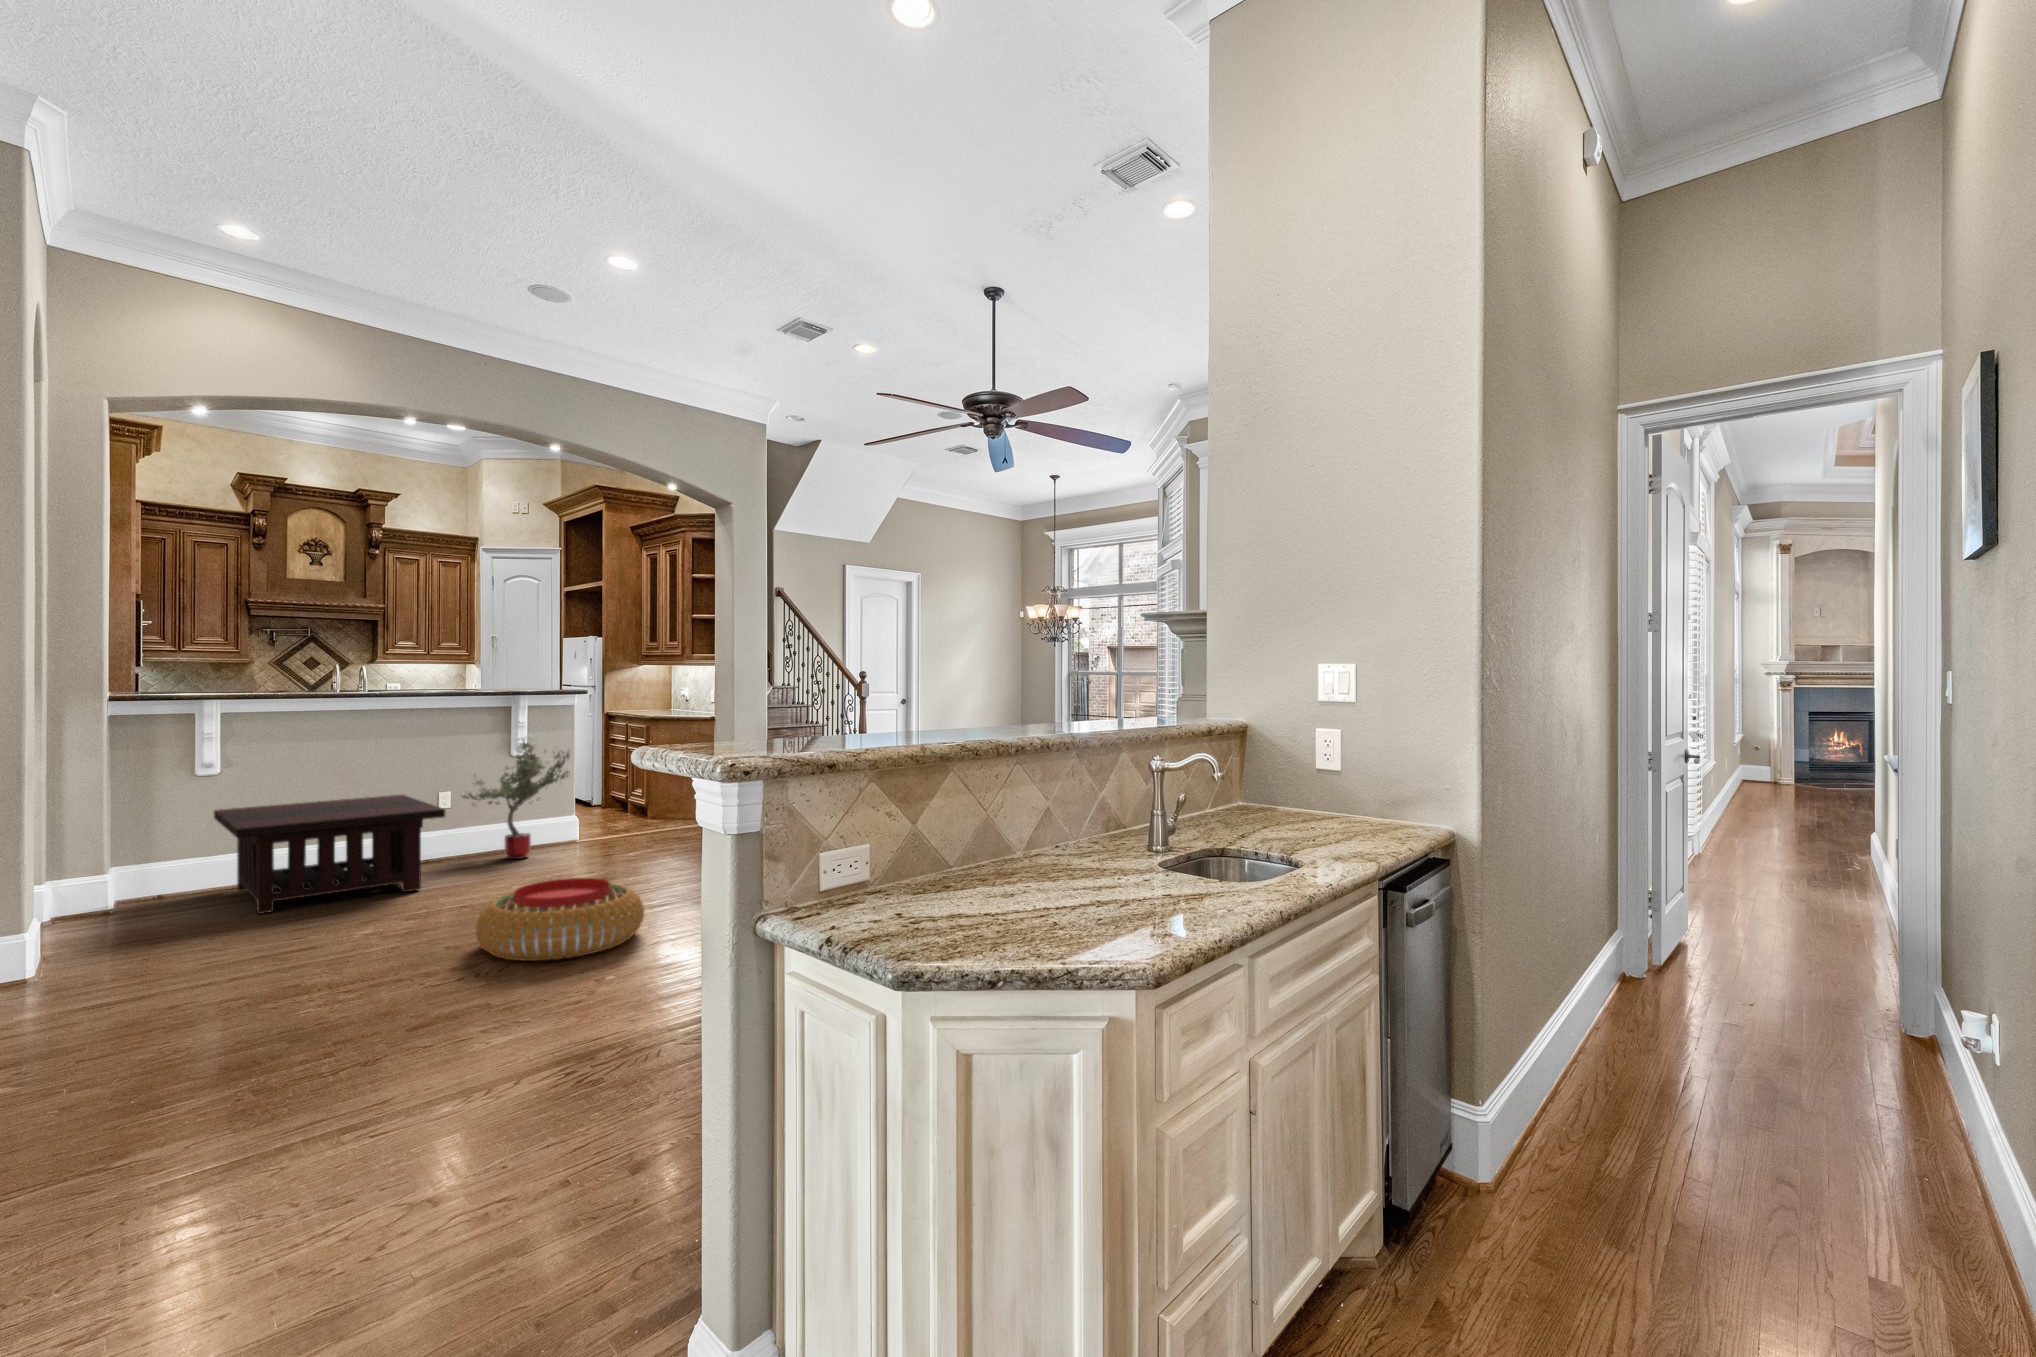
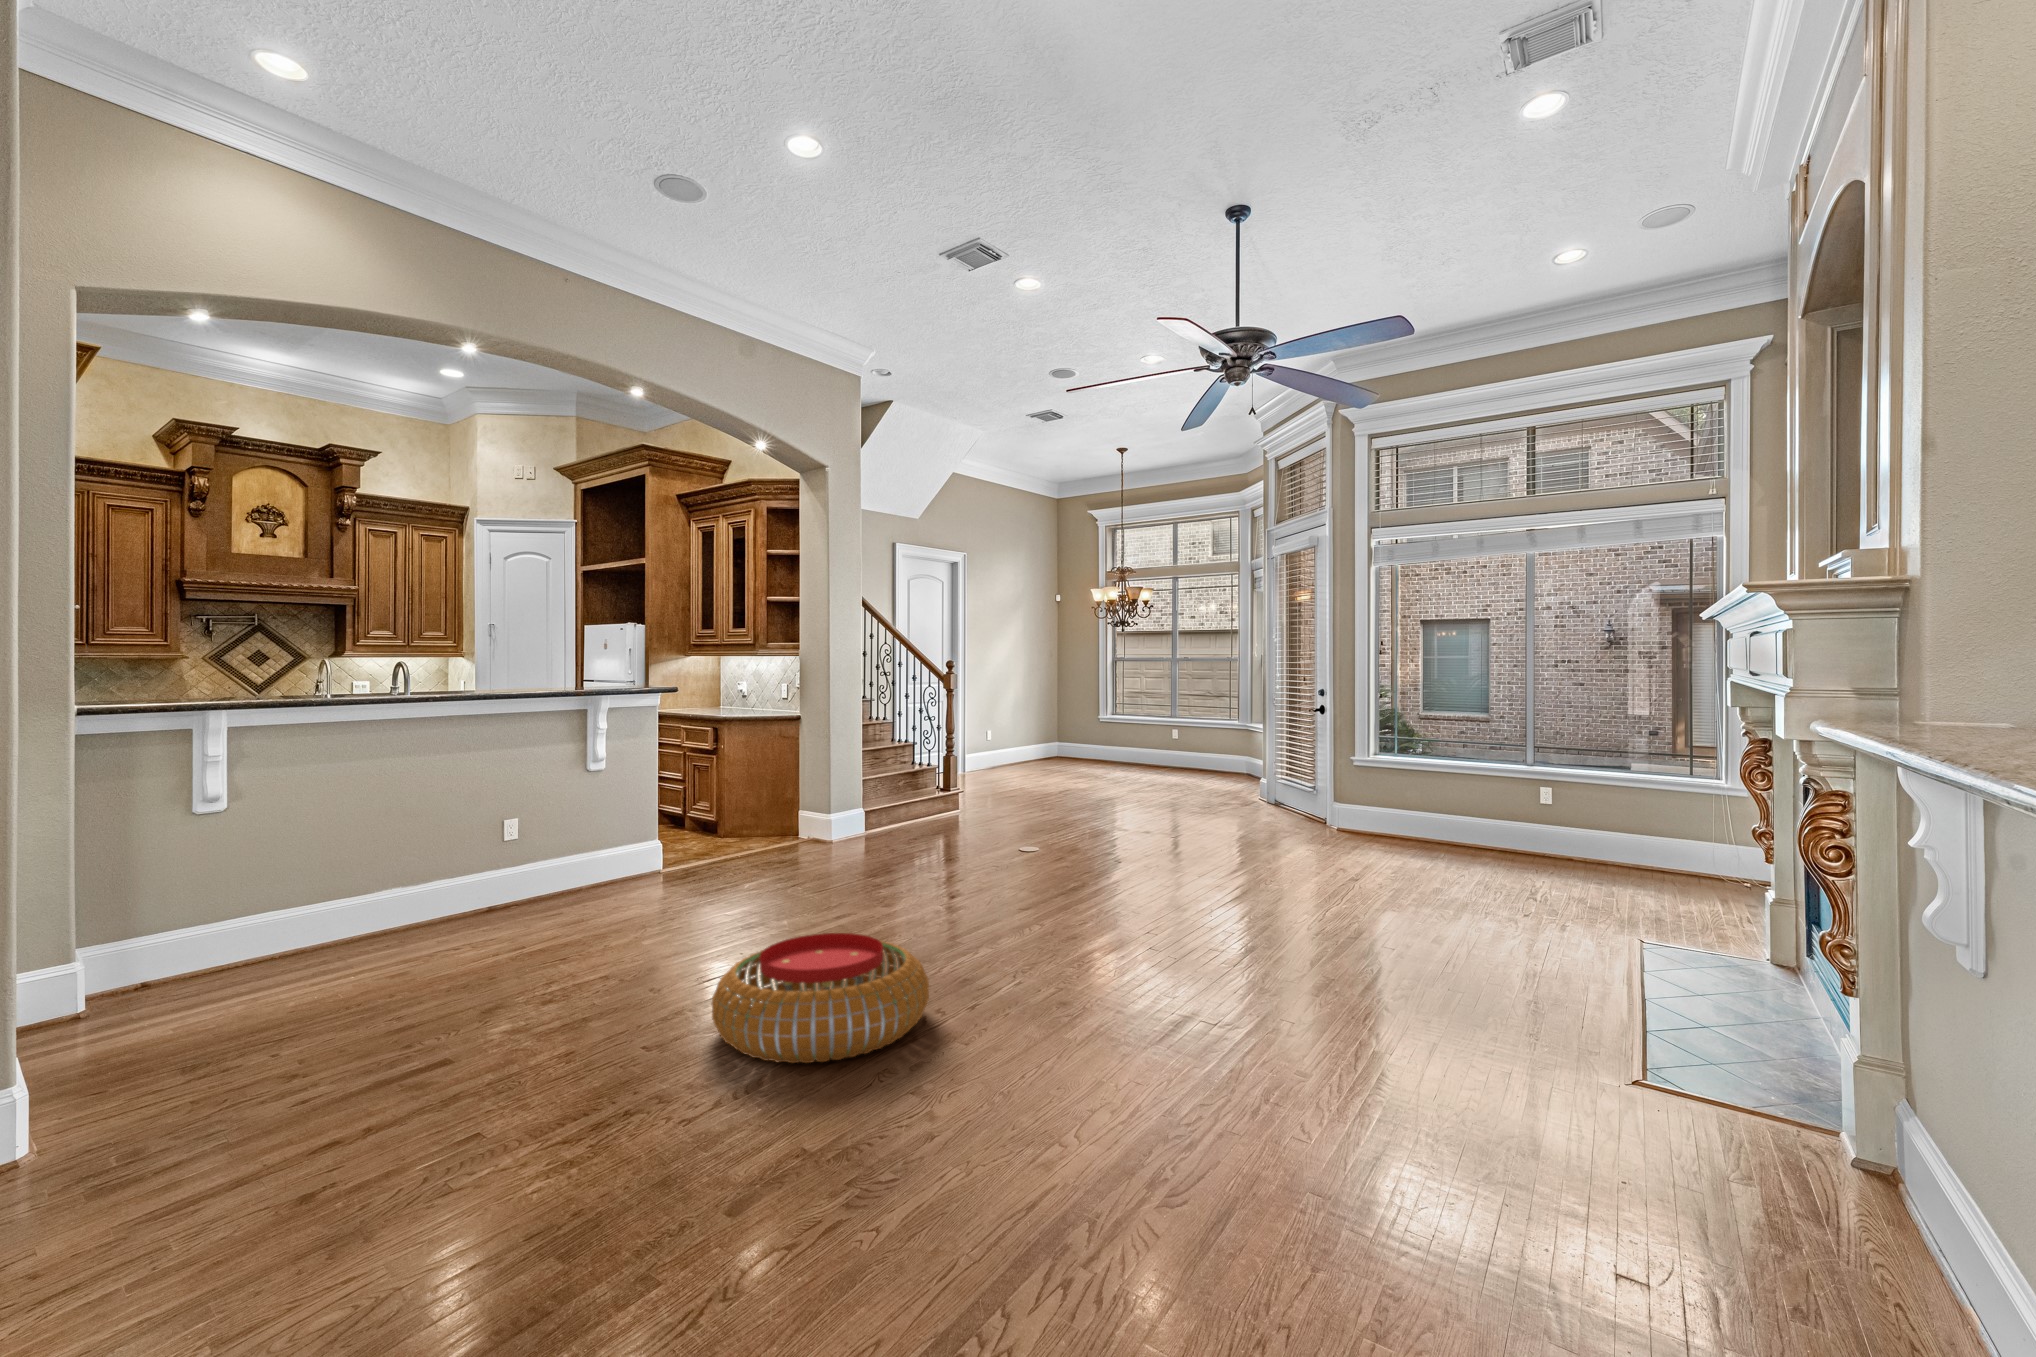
potted tree: present [463,737,570,859] -> none [546,744,675,905]
coffee table: present [214,795,445,914] -> none [219,826,566,1010]

